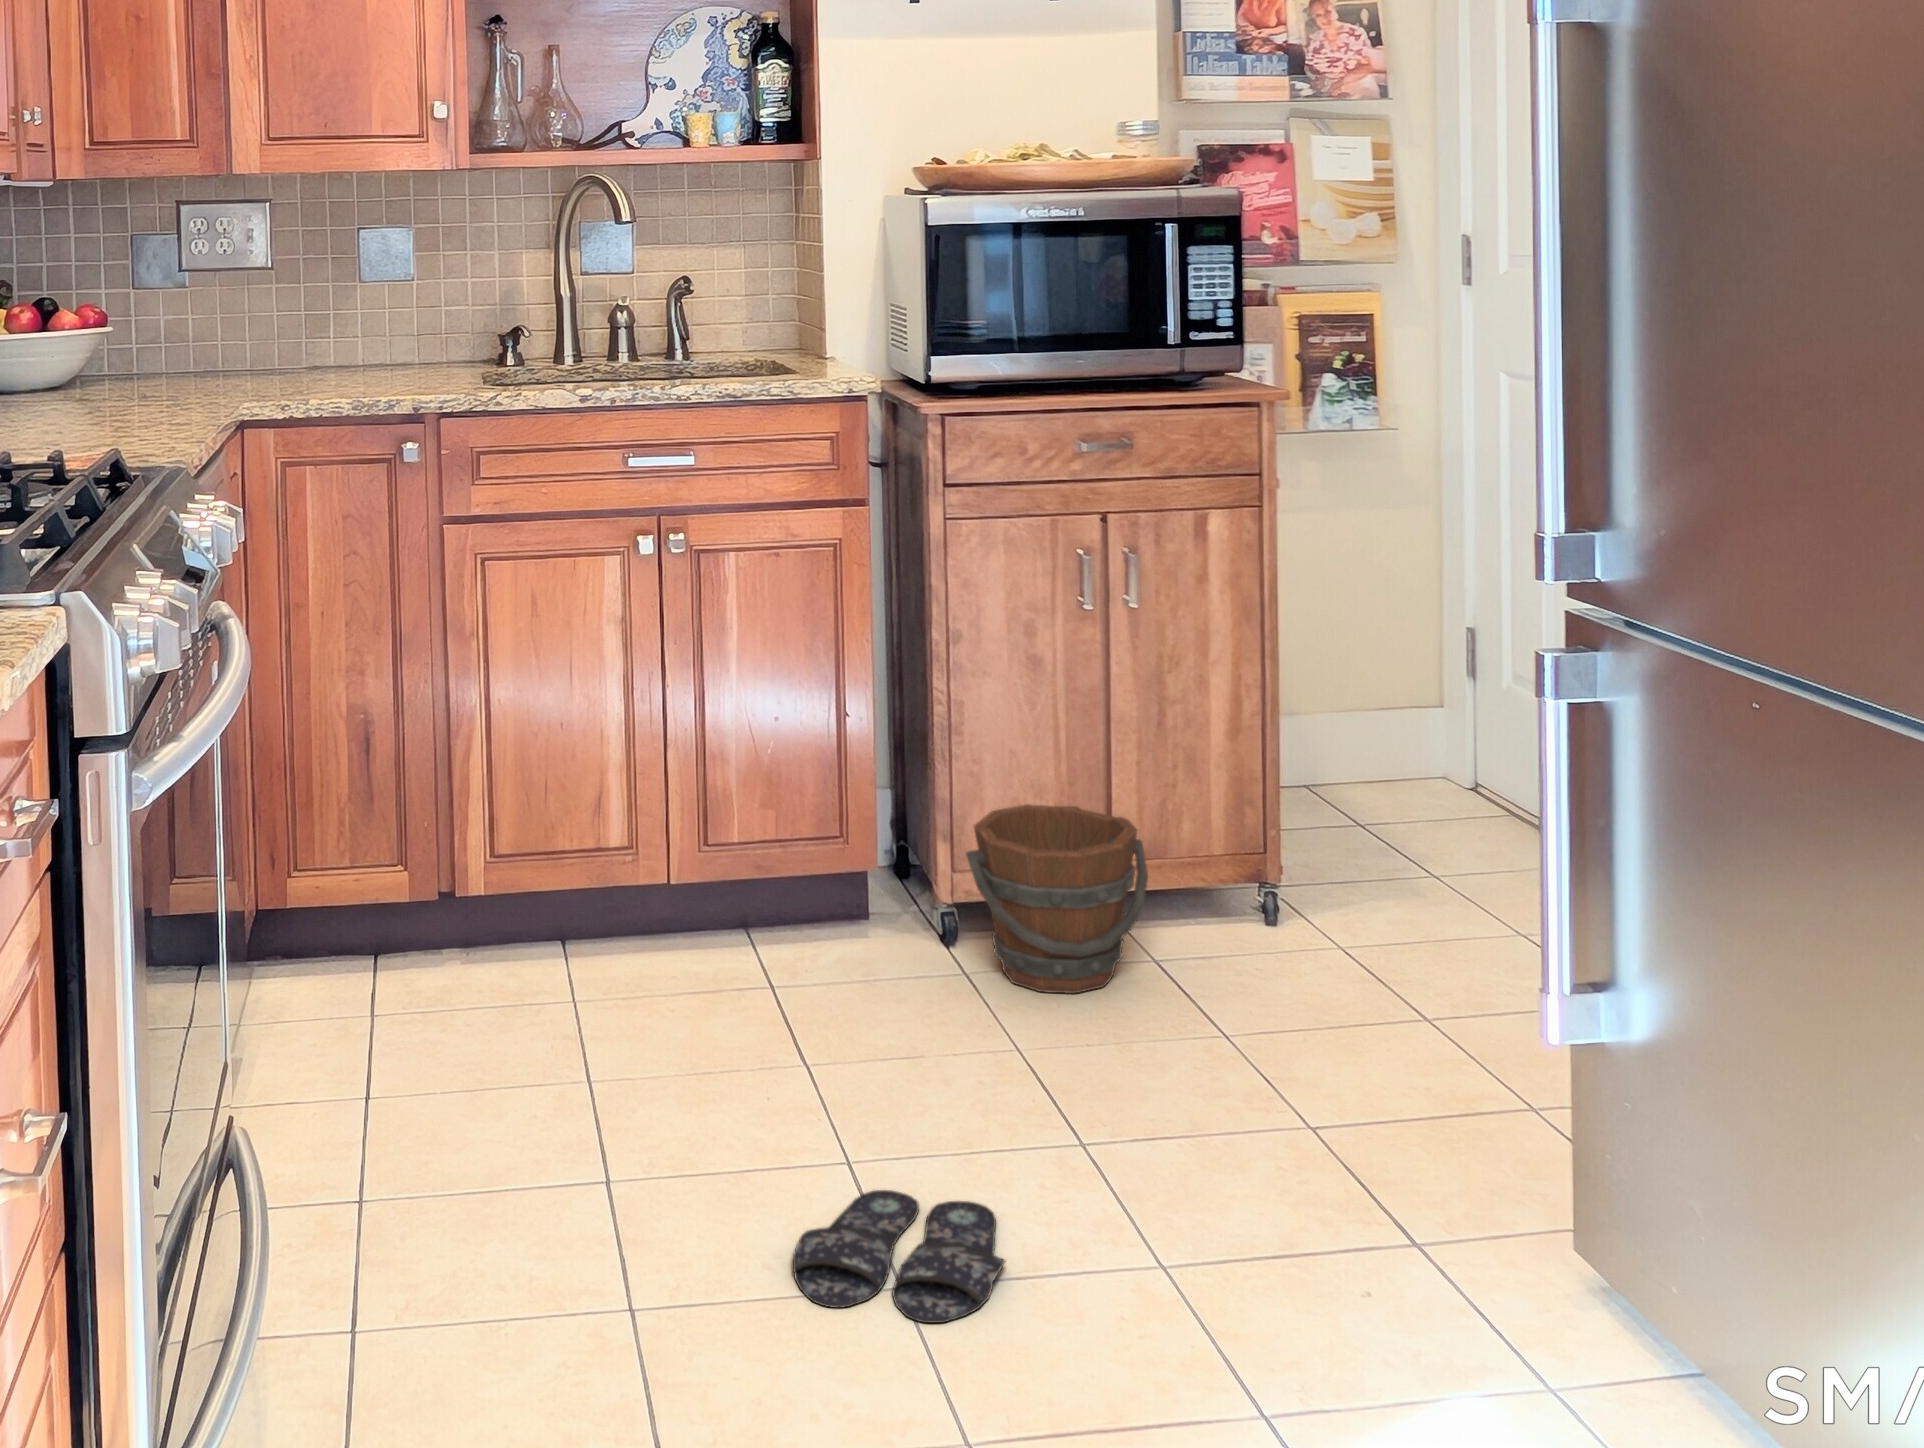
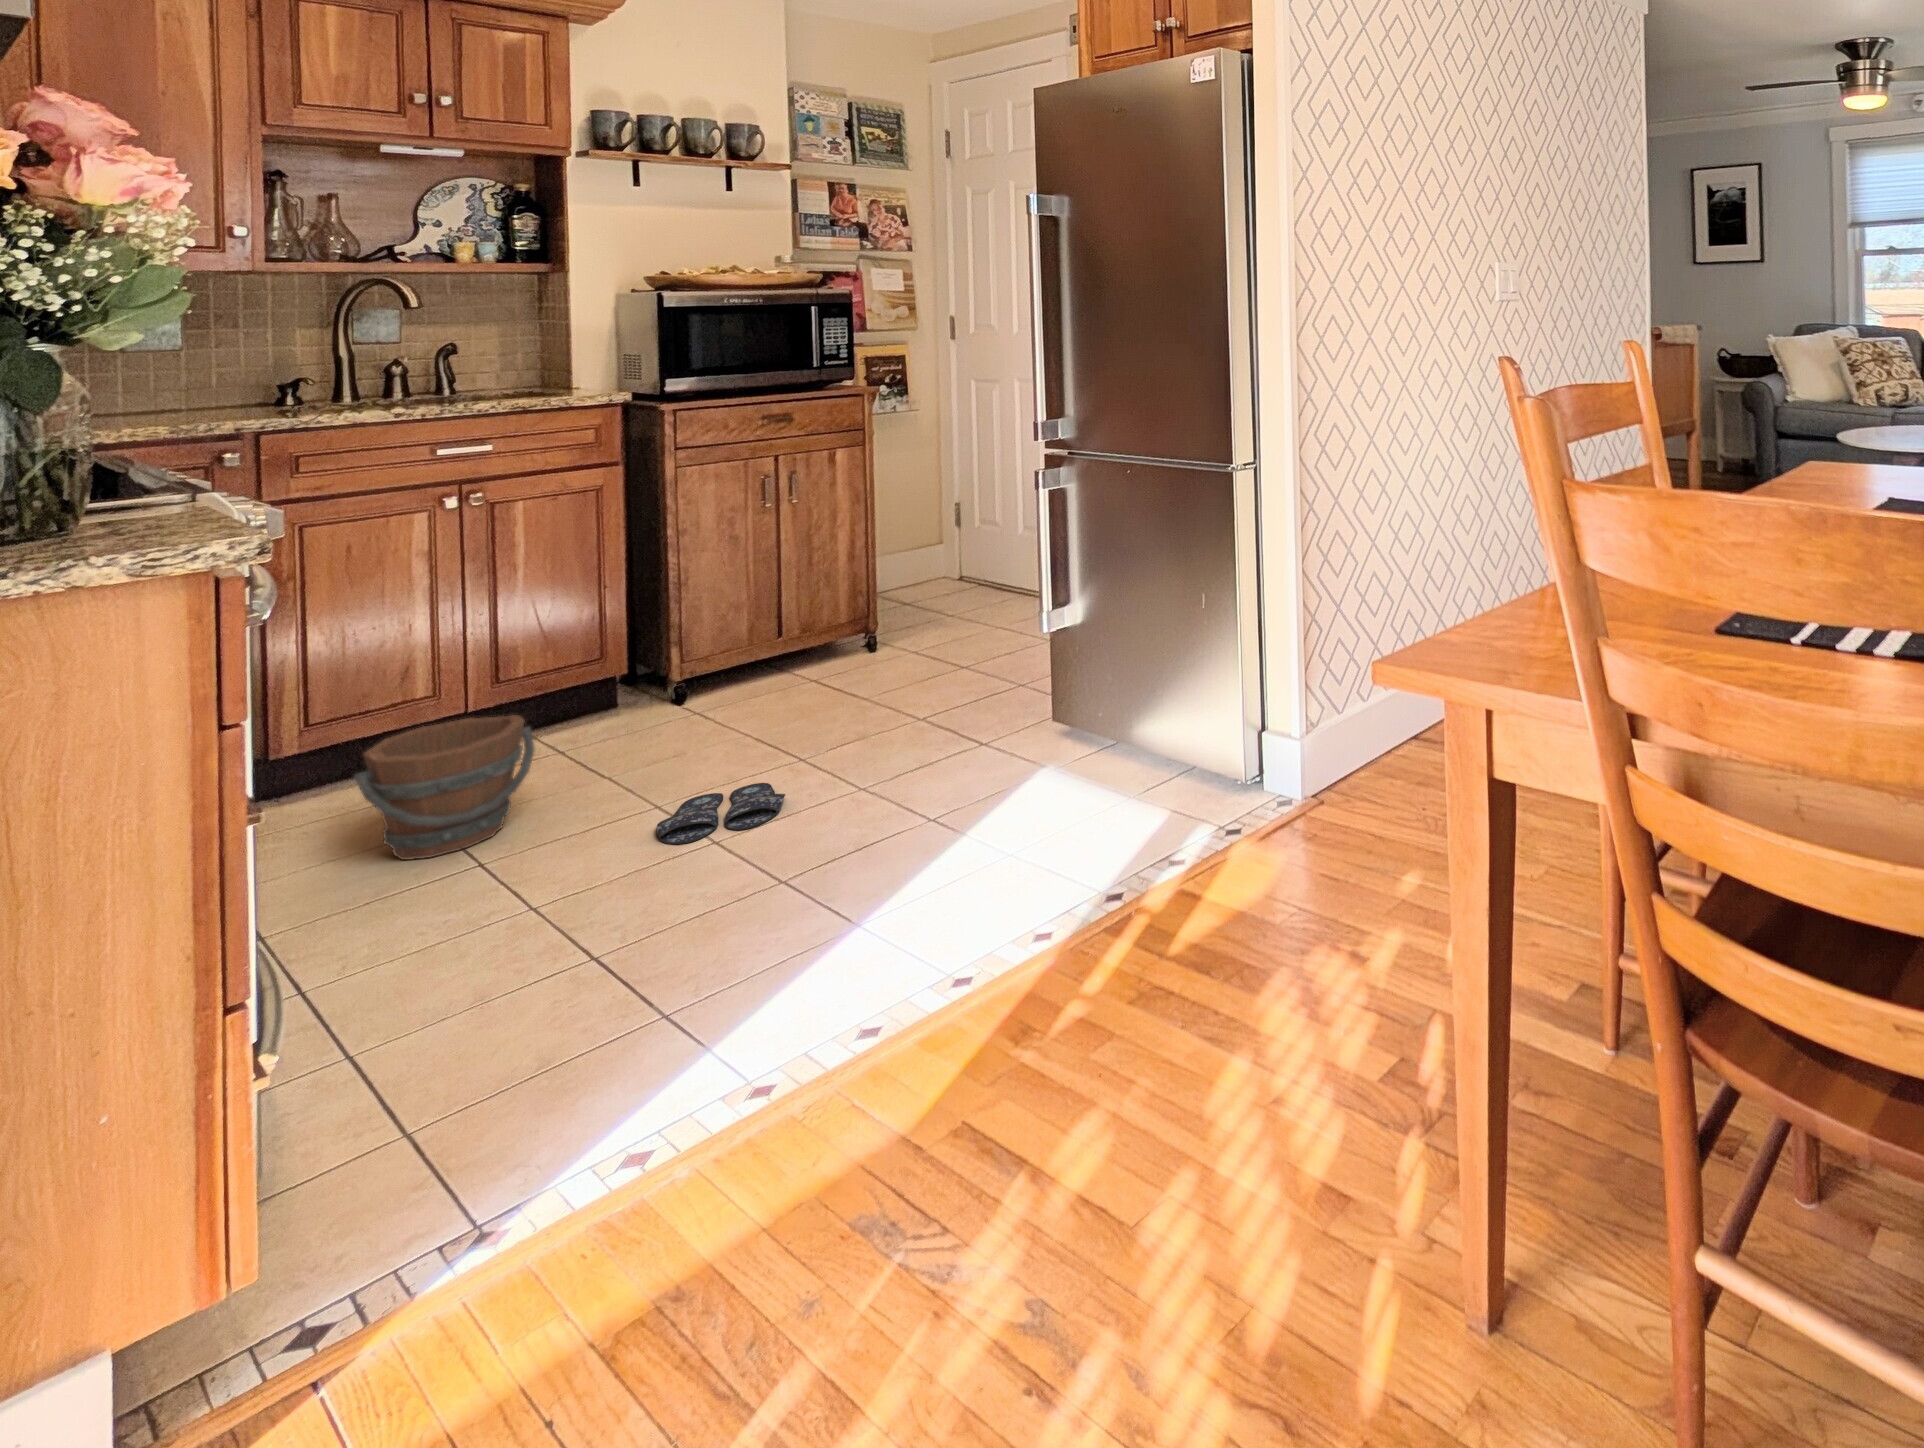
bucket: present [966,804,1148,994] -> present [354,715,534,860]

